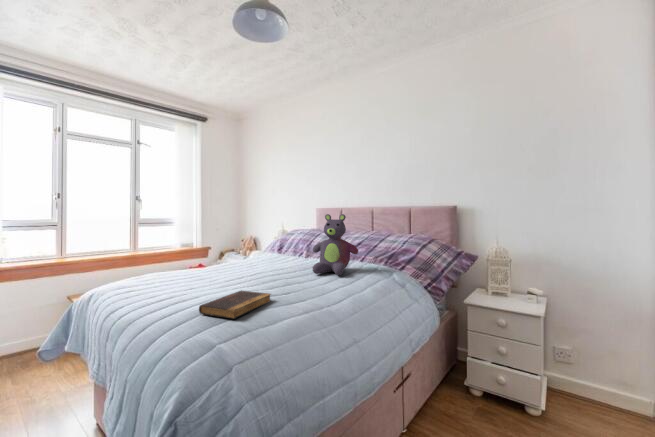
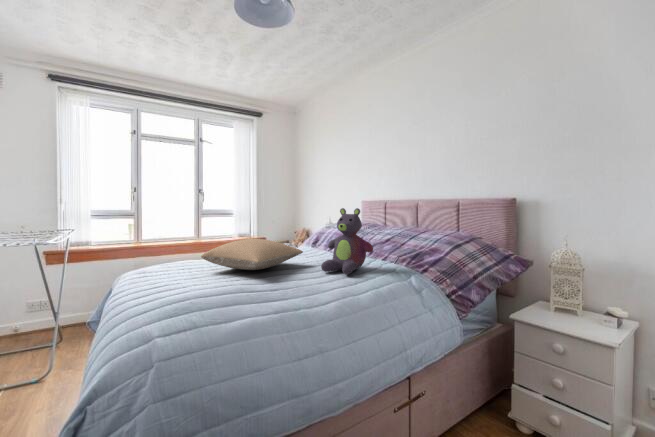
pillow: none [188,245,288,276] -> present [201,239,303,270]
book: present [199,290,271,319] -> none [179,284,255,312]

